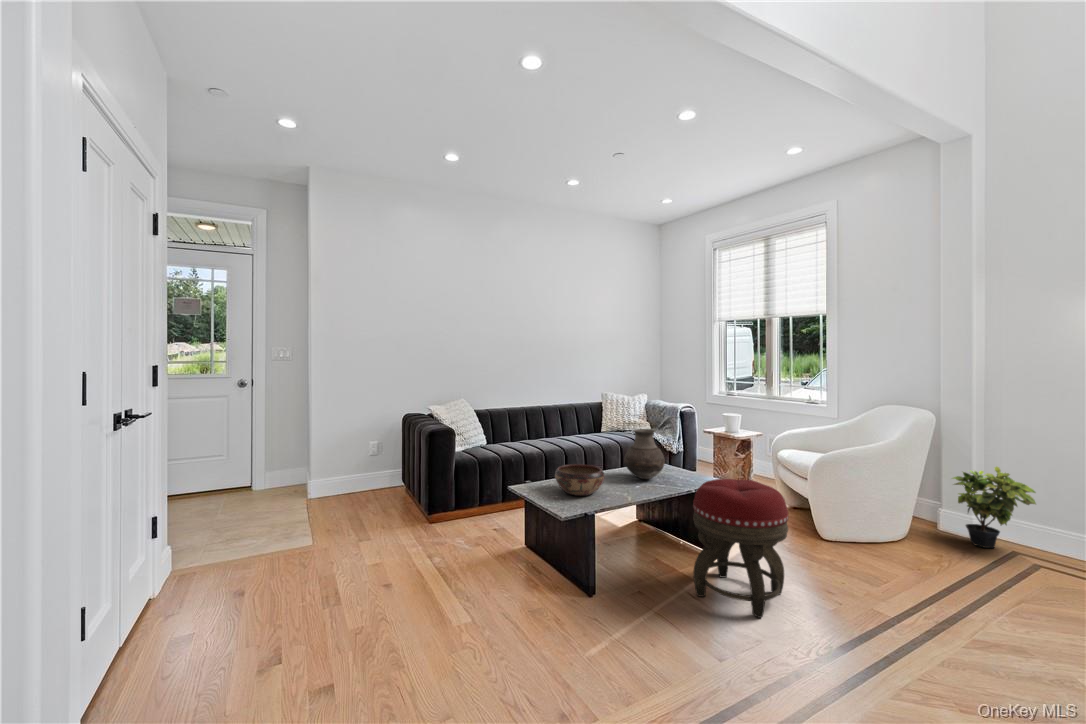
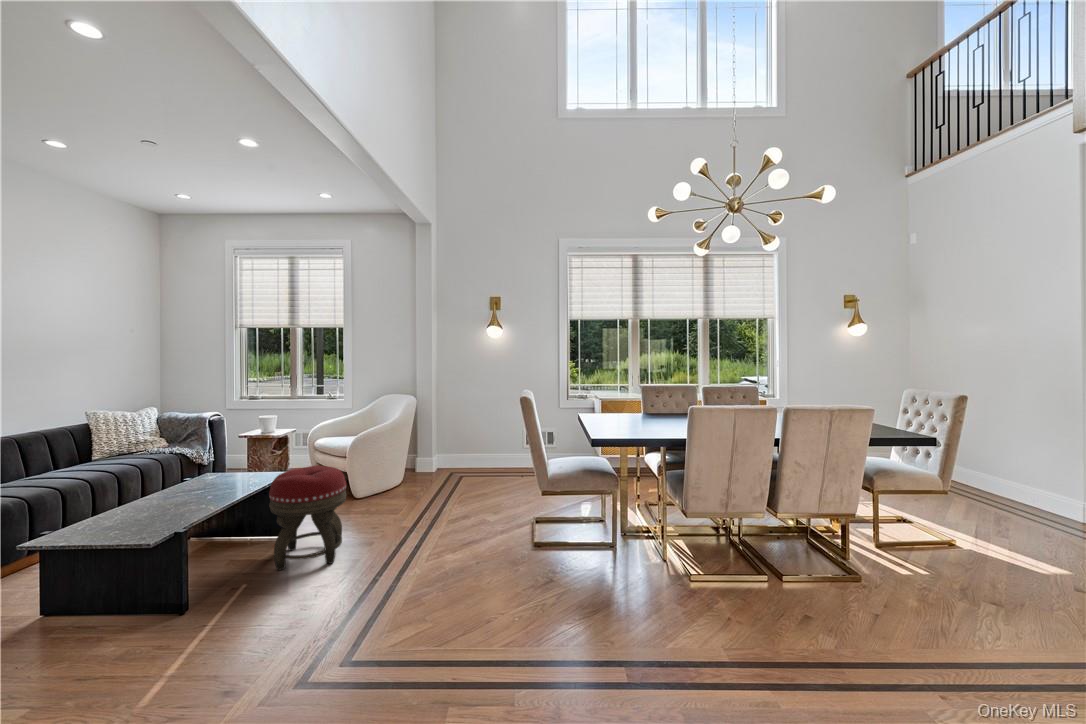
vase: present [624,429,665,479] -> none [178,441,226,490]
decorative bowl: present [555,464,604,496] -> none [98,489,168,525]
potted plant: present [953,467,1036,548] -> none [424,427,462,477]

